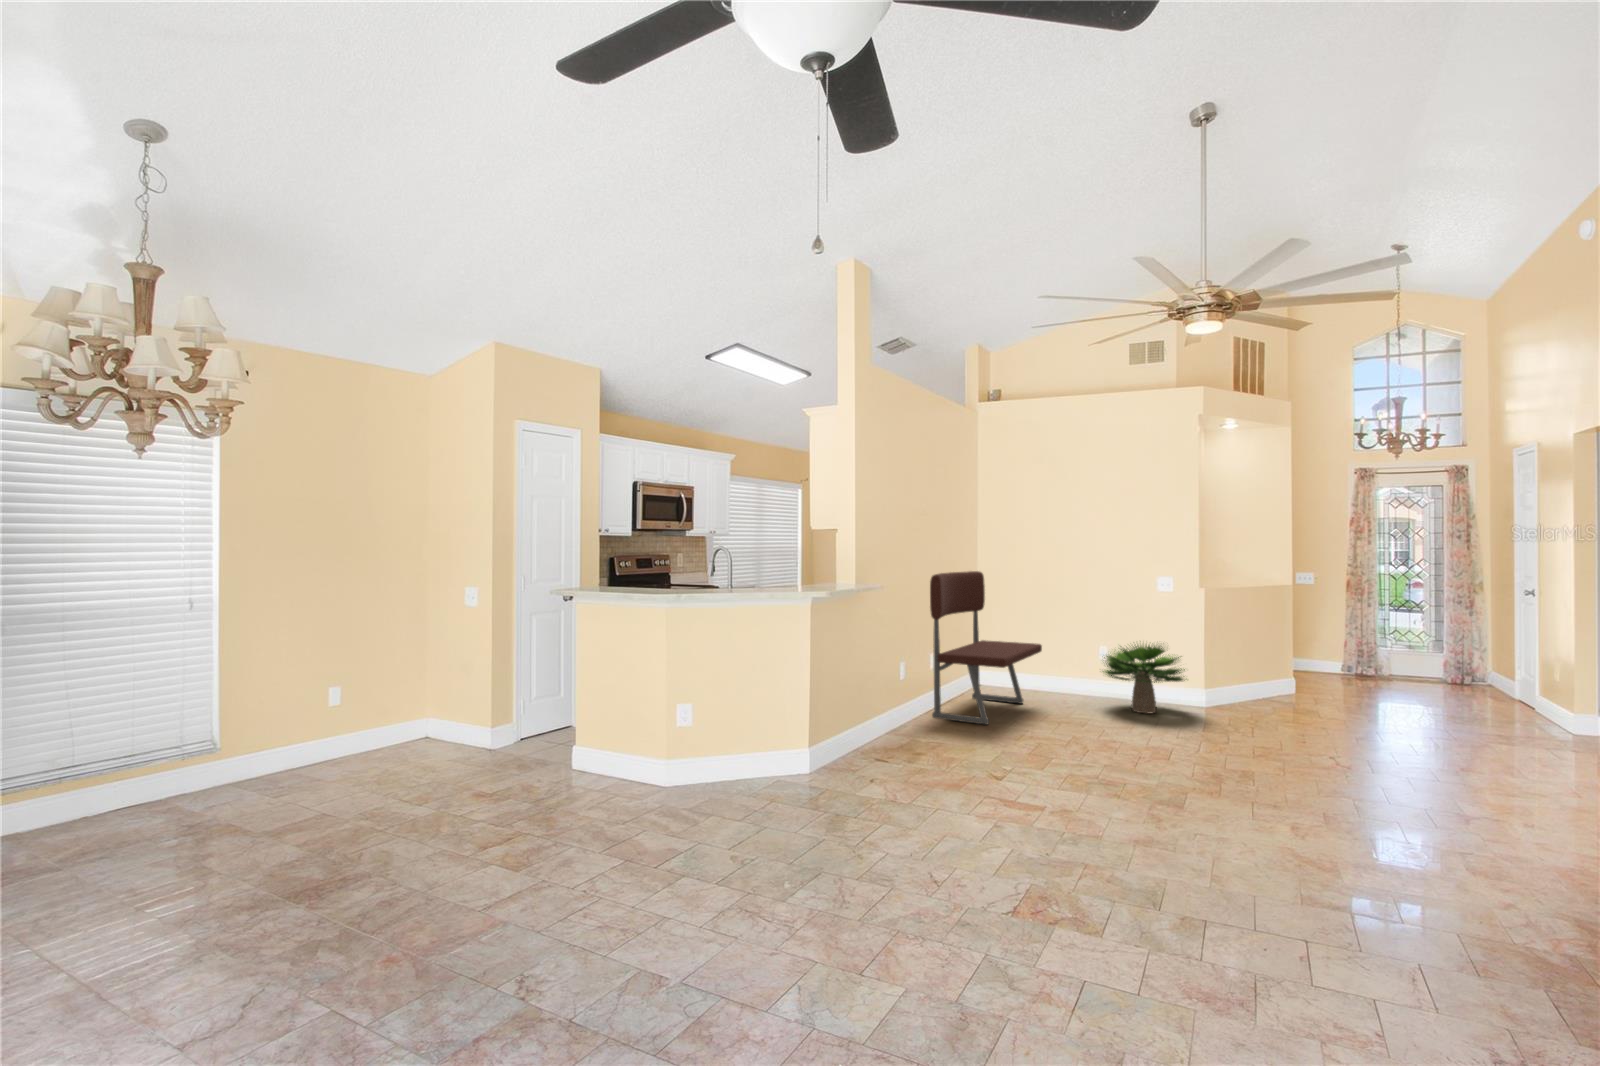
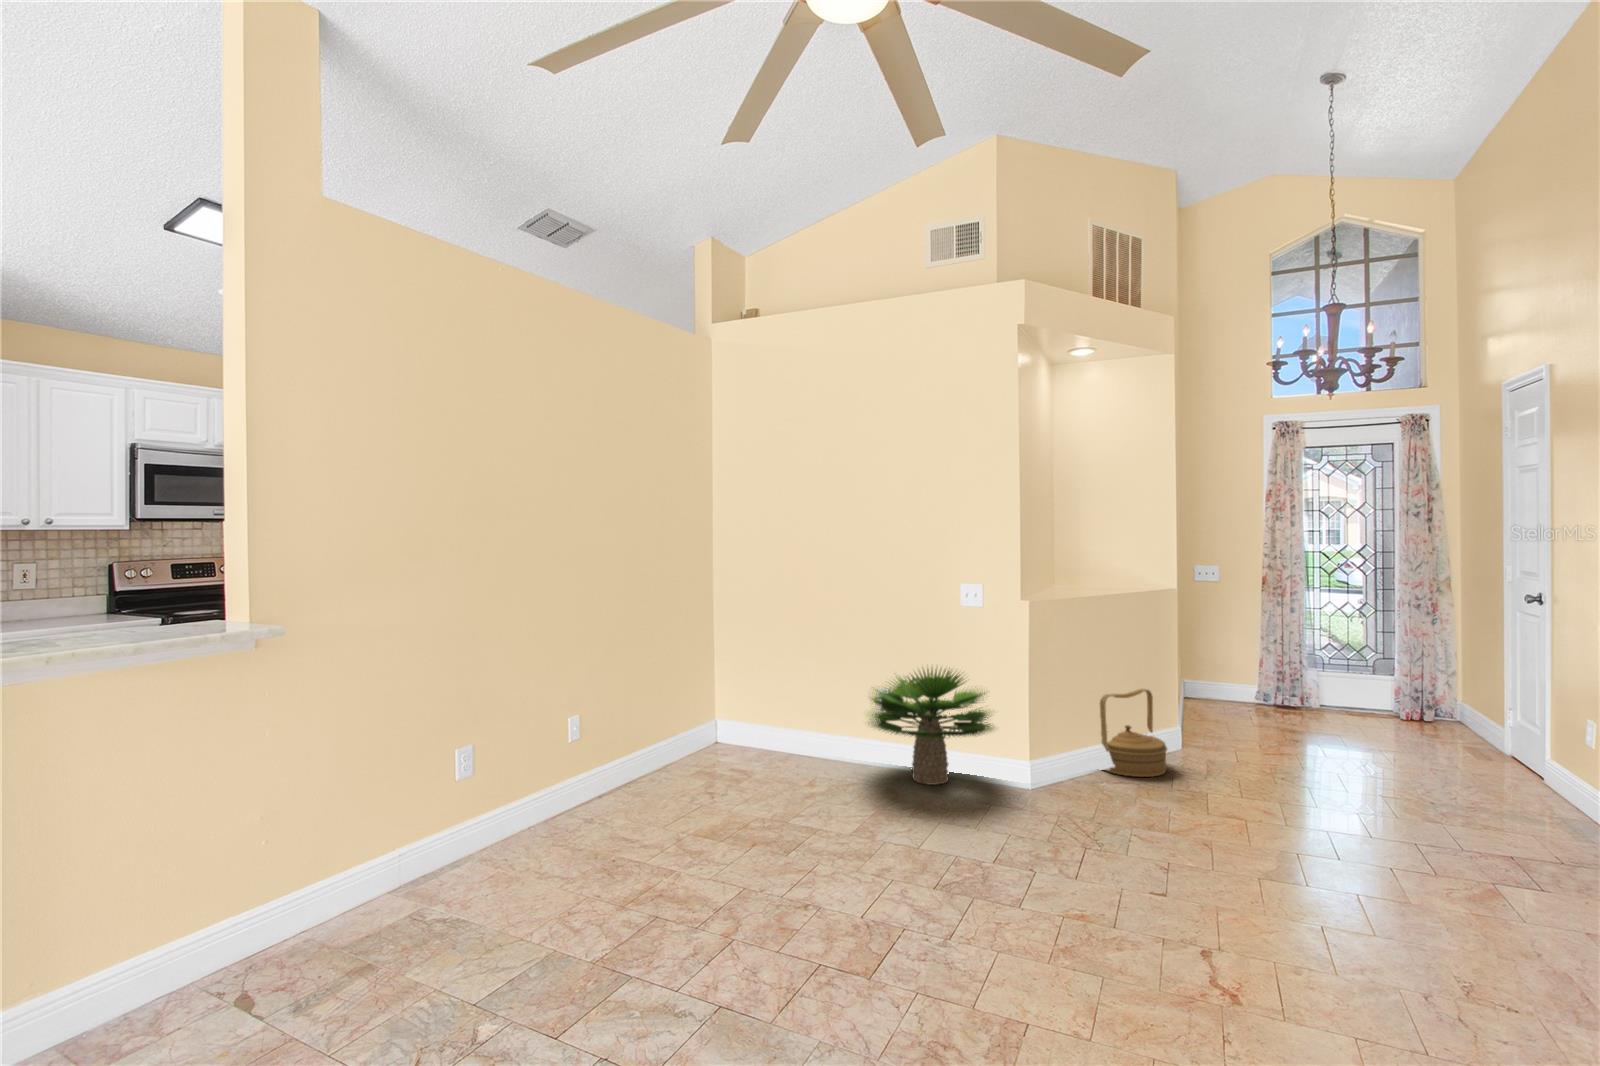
bench: present [930,571,1042,725] -> none [564,557,783,814]
woven basket: none [1240,656,1293,710] -> present [1100,689,1167,777]

